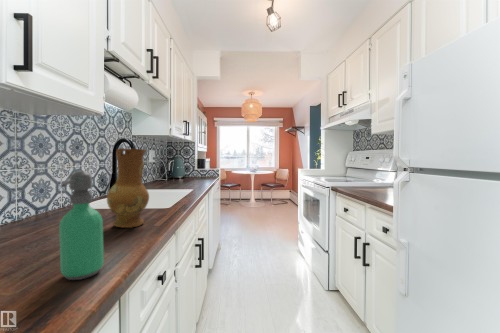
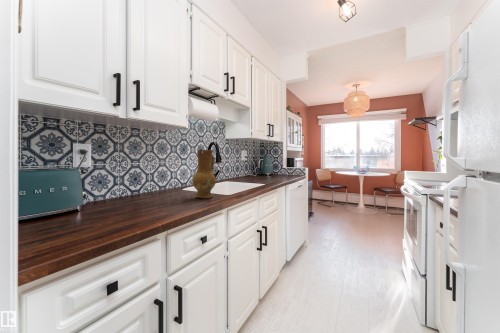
soap dispenser: present [59,171,104,280] -> none [165,161,182,210]

